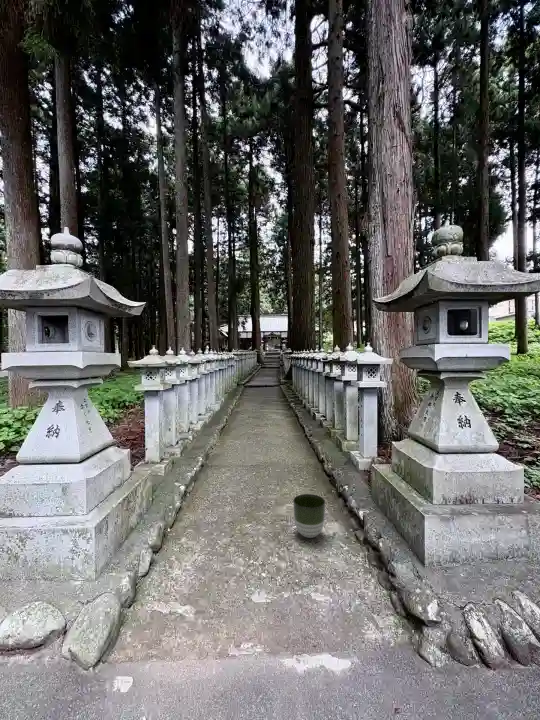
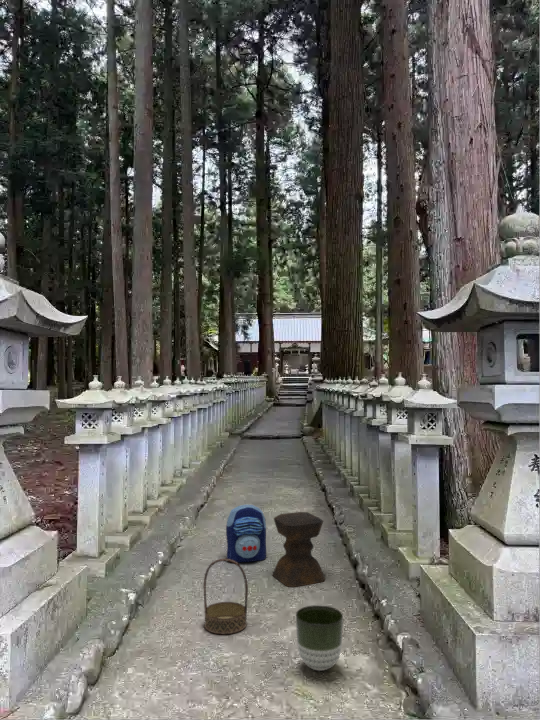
backpack: none [241,428,266,465] -> present [226,504,266,563]
stool: none [271,432,305,480] -> present [272,512,325,587]
basket: none [229,464,259,513] -> present [204,559,248,634]

